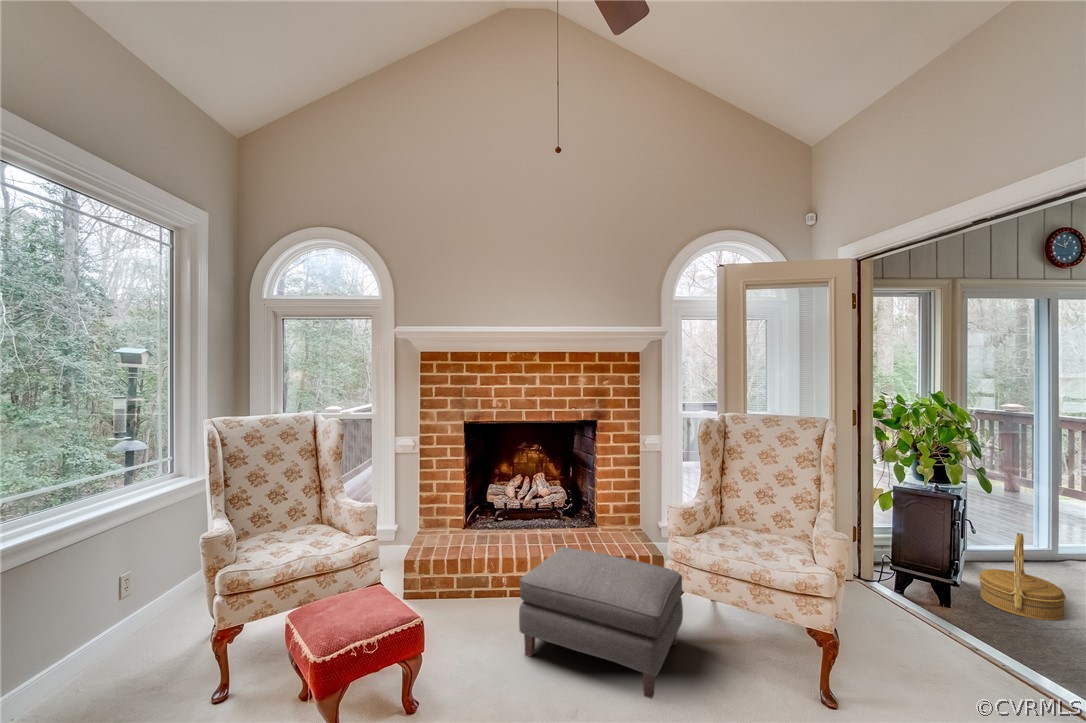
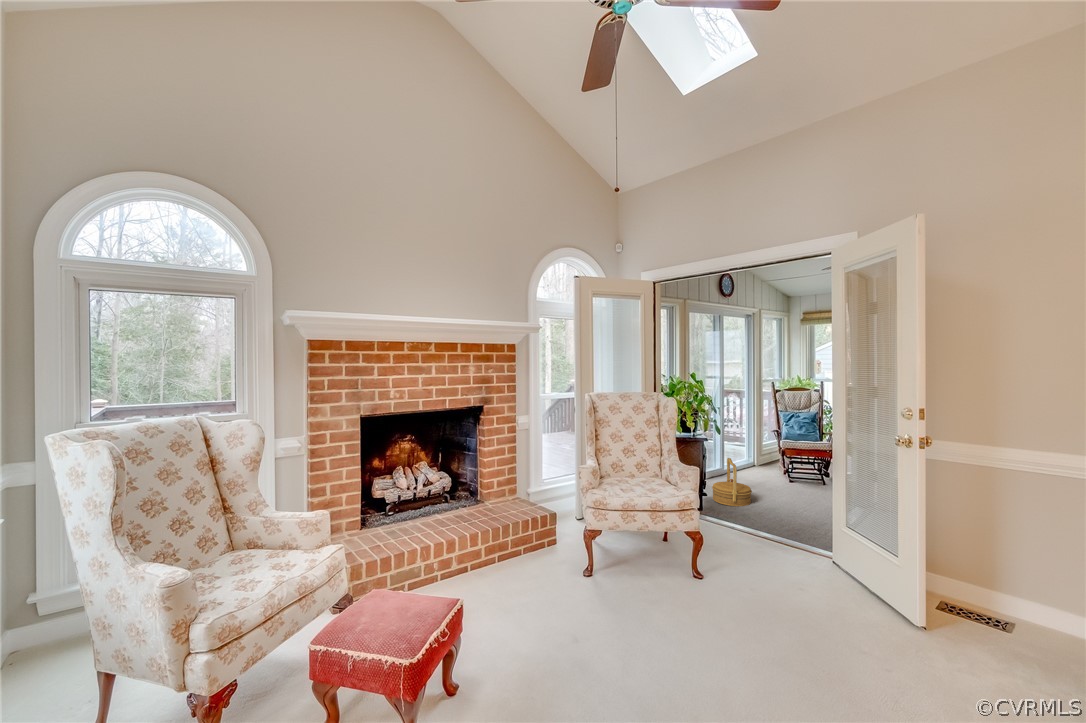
ottoman: present [519,547,683,699] -> none [492,516,617,616]

